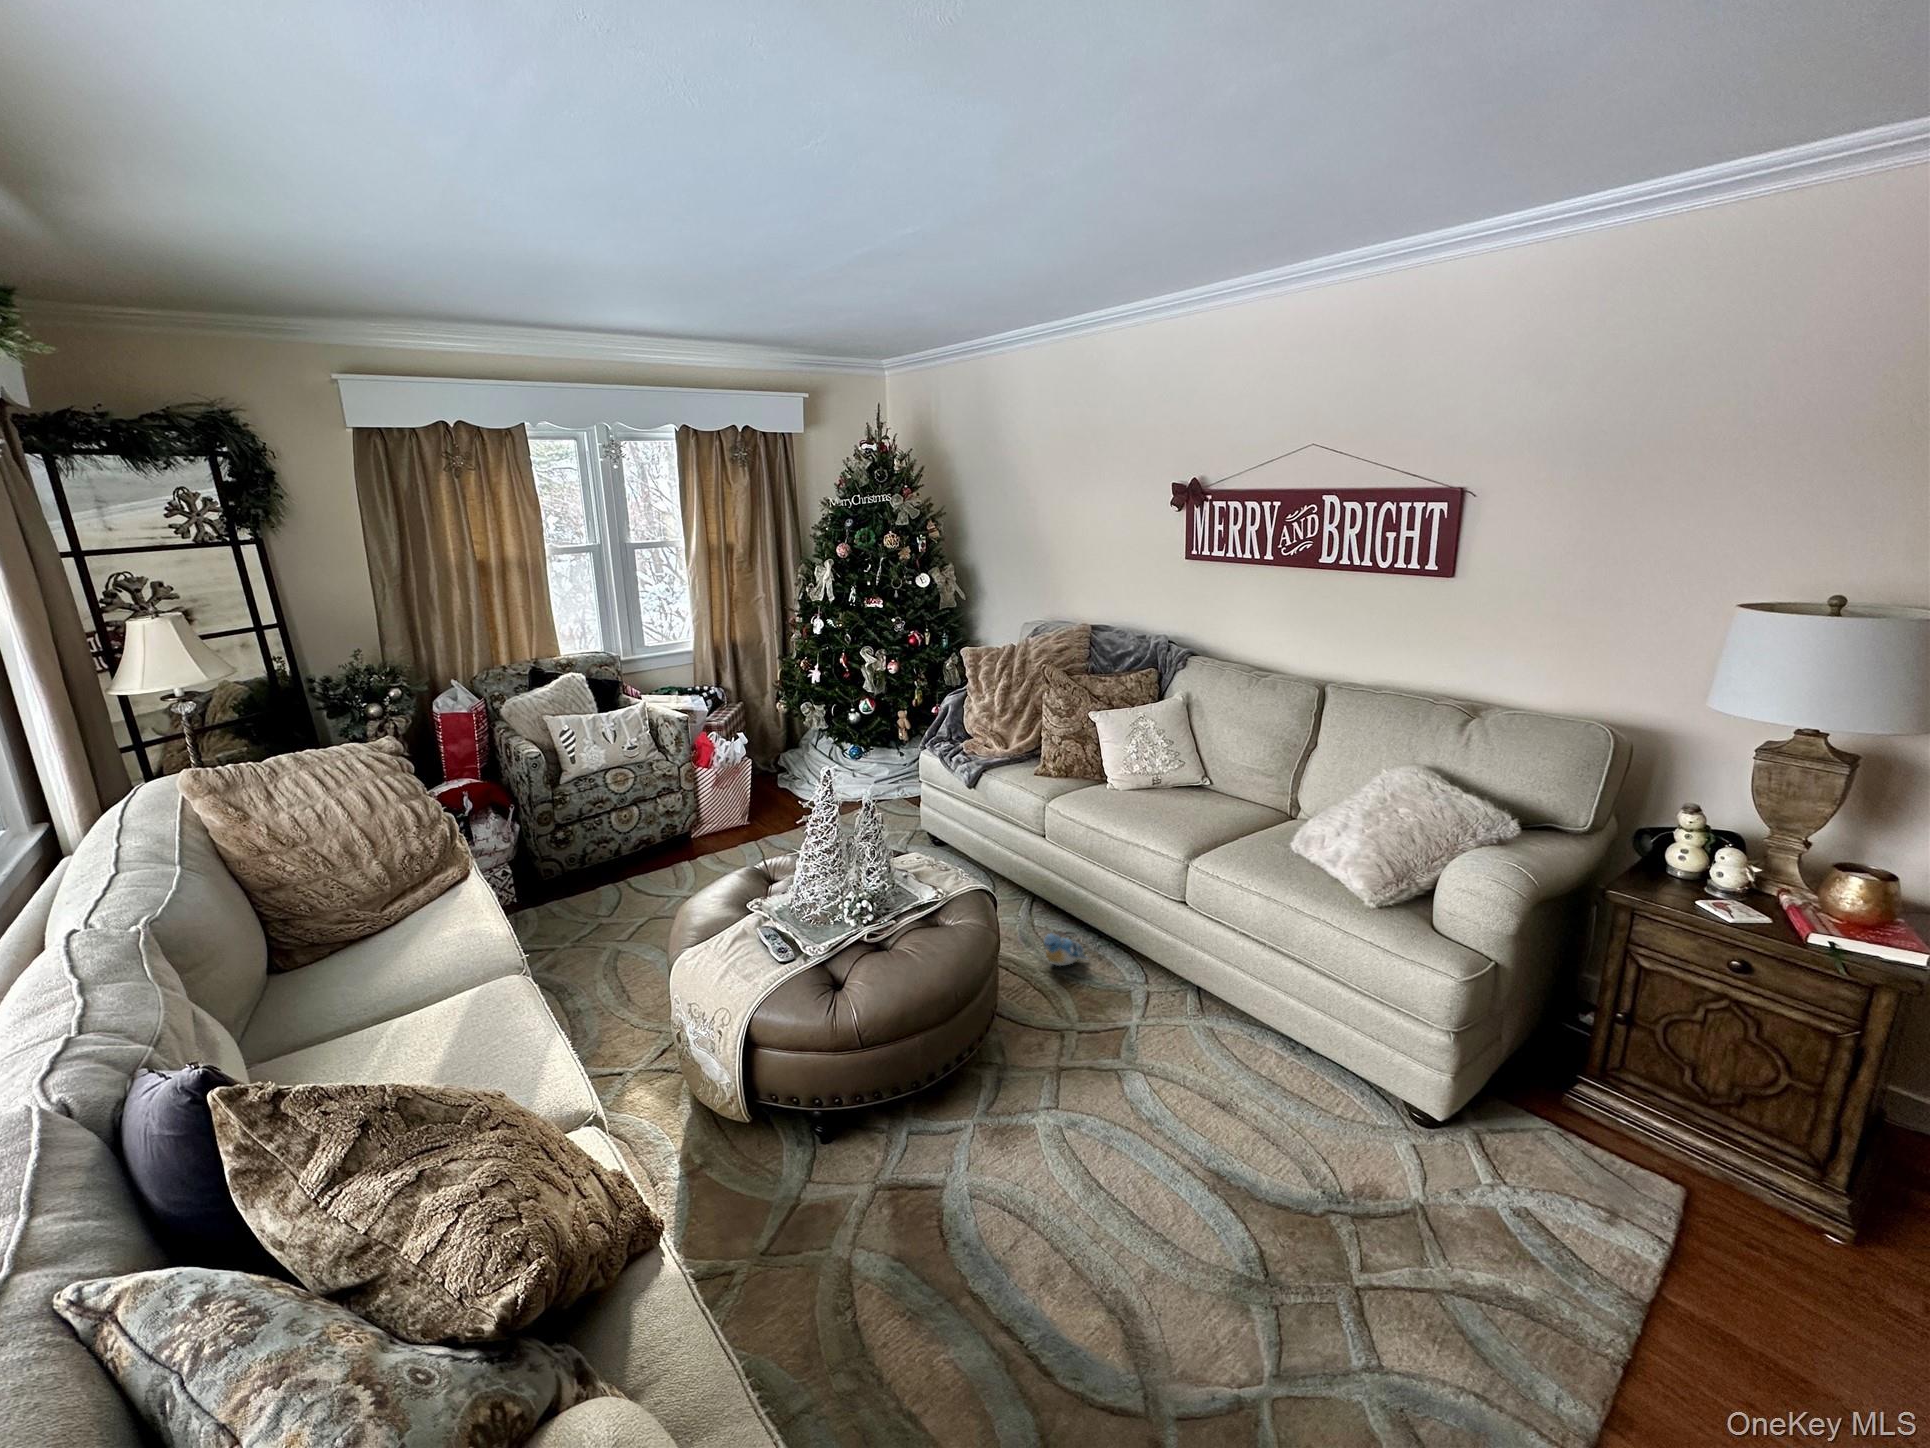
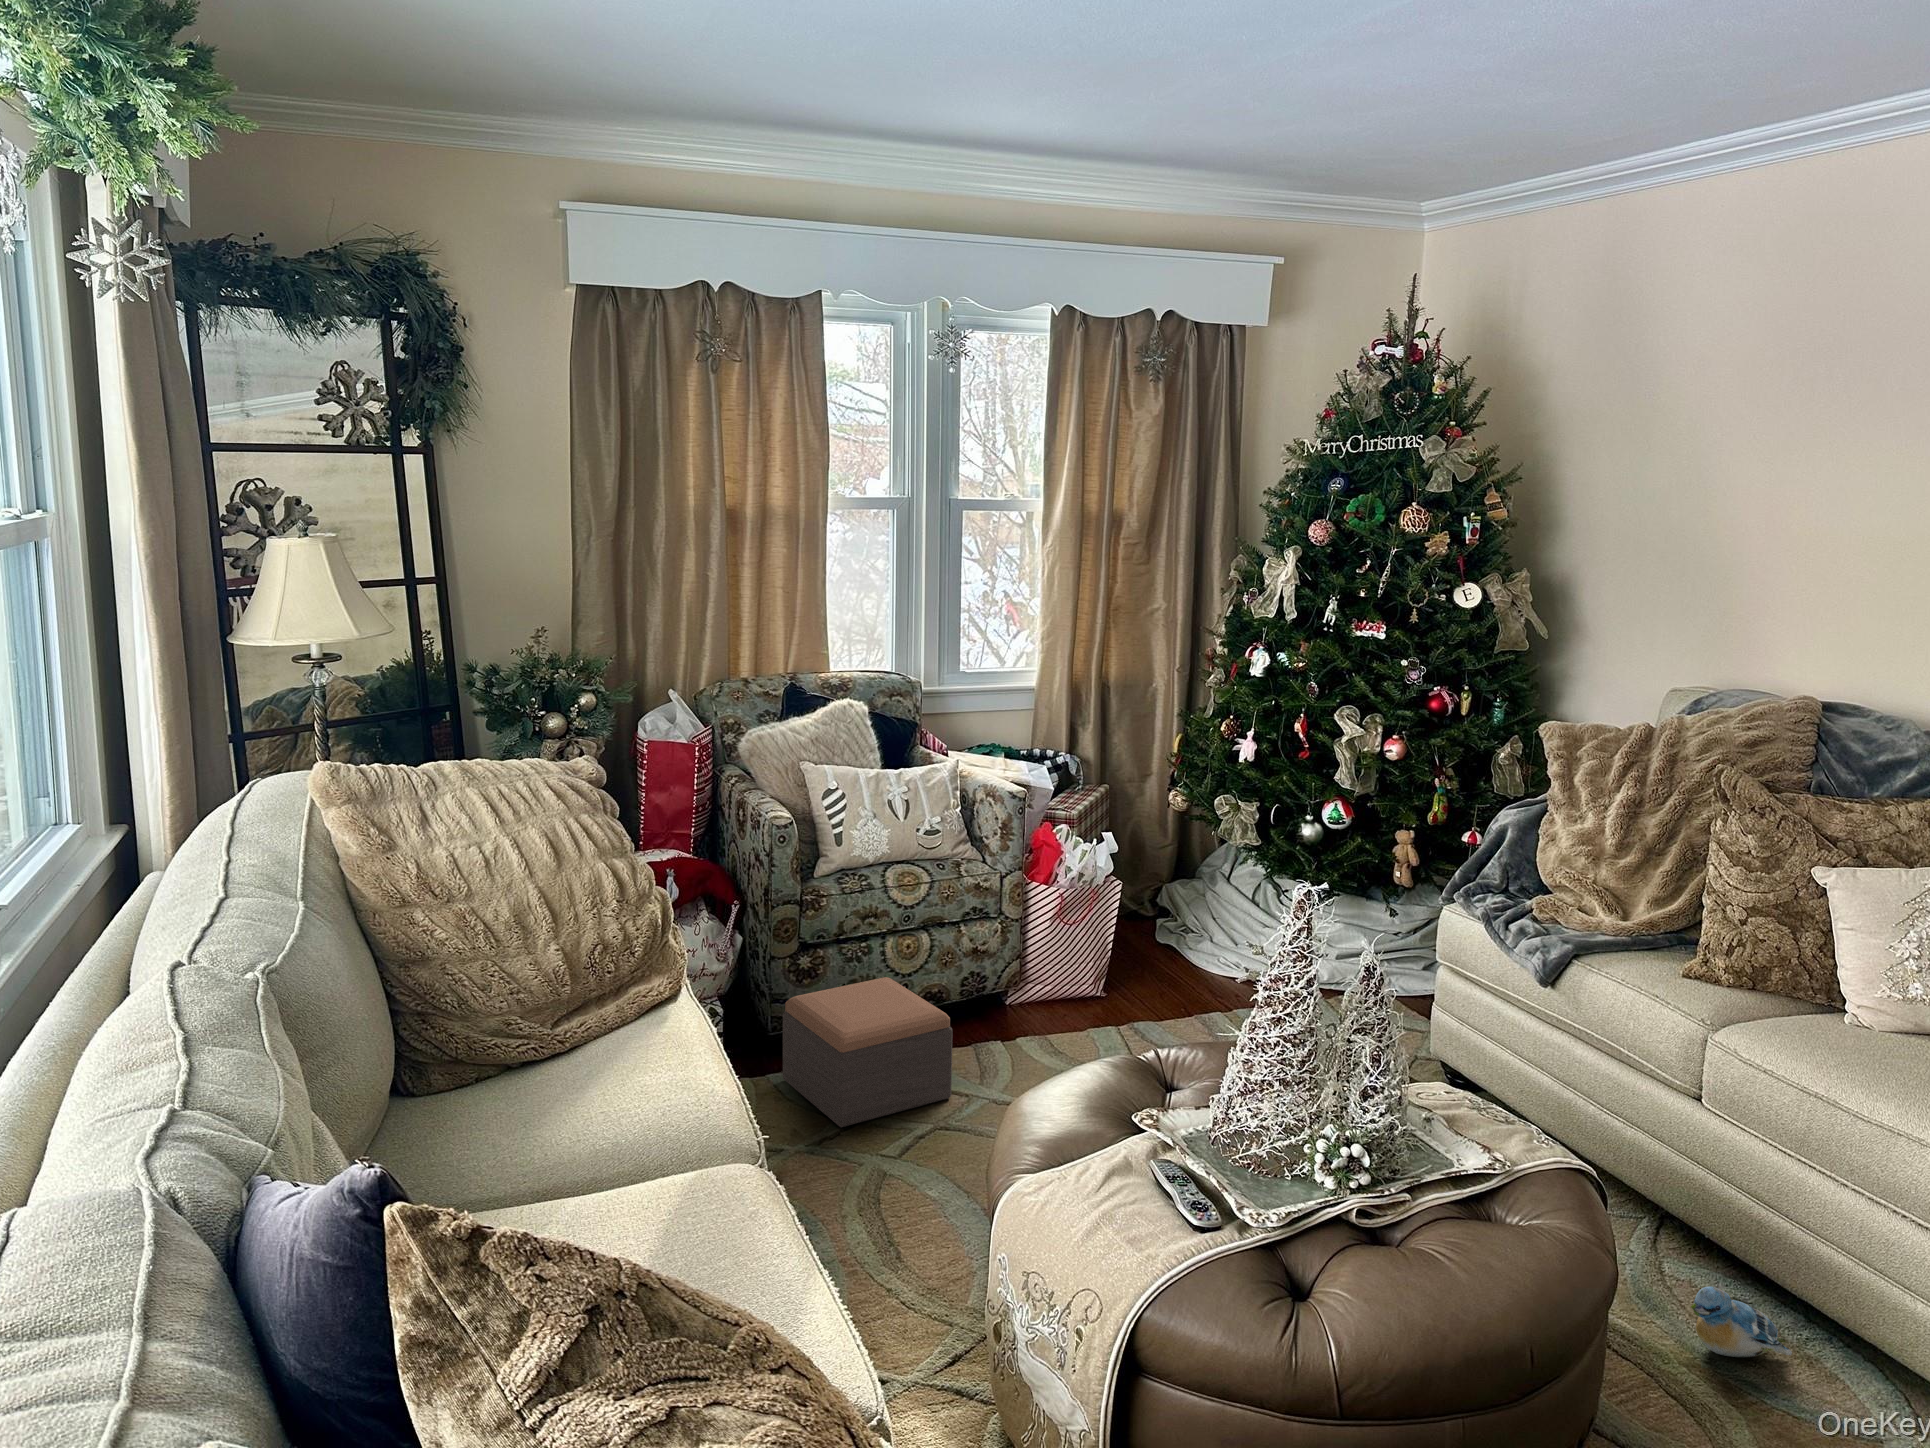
footstool: none [547,837,656,929] -> present [783,977,953,1127]

